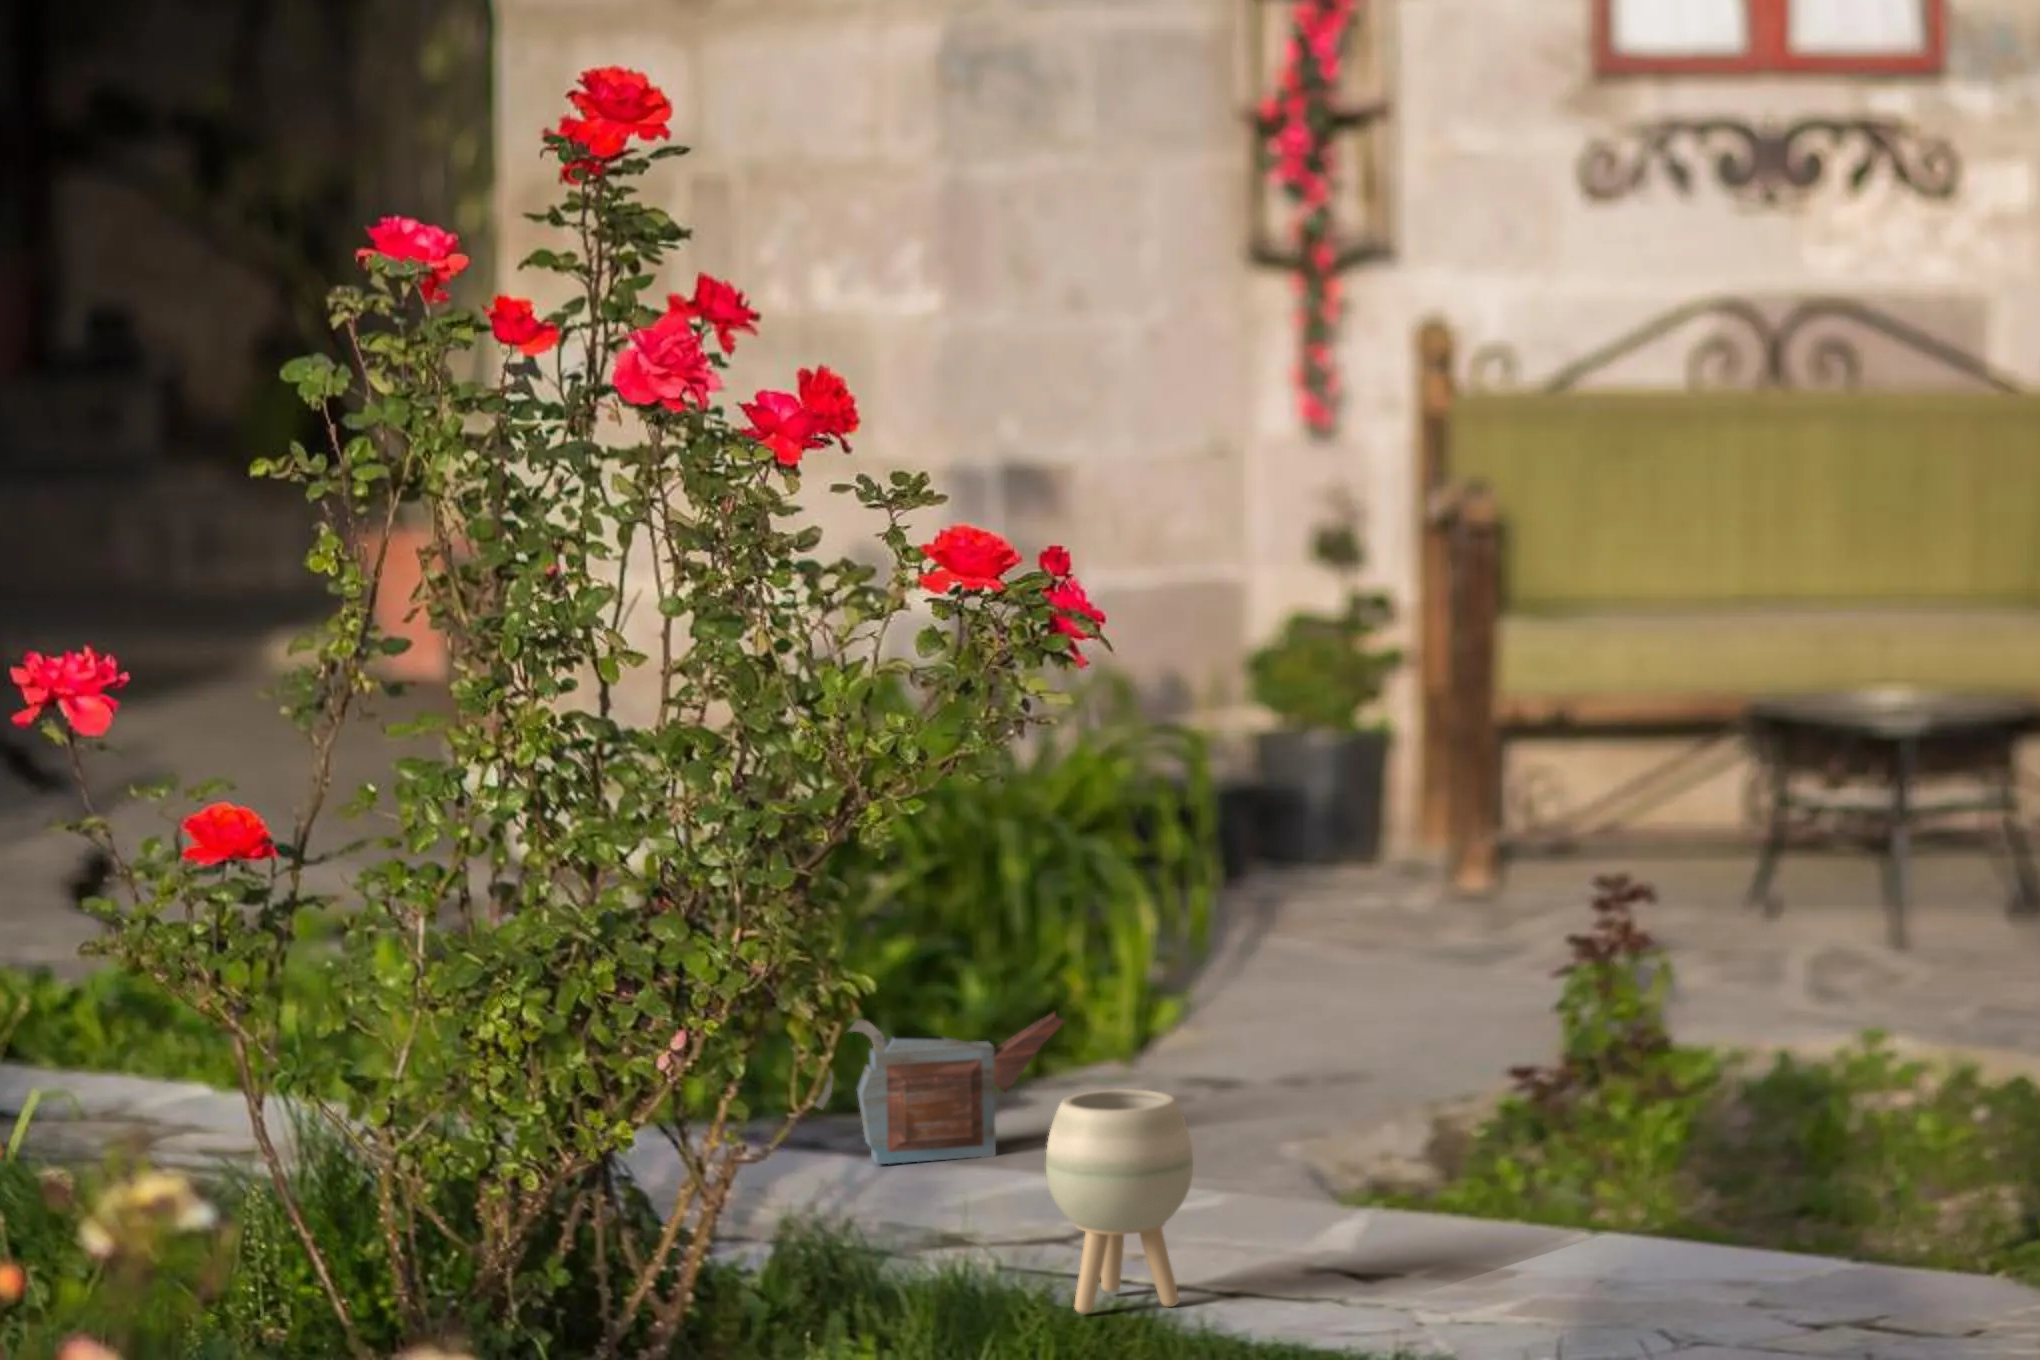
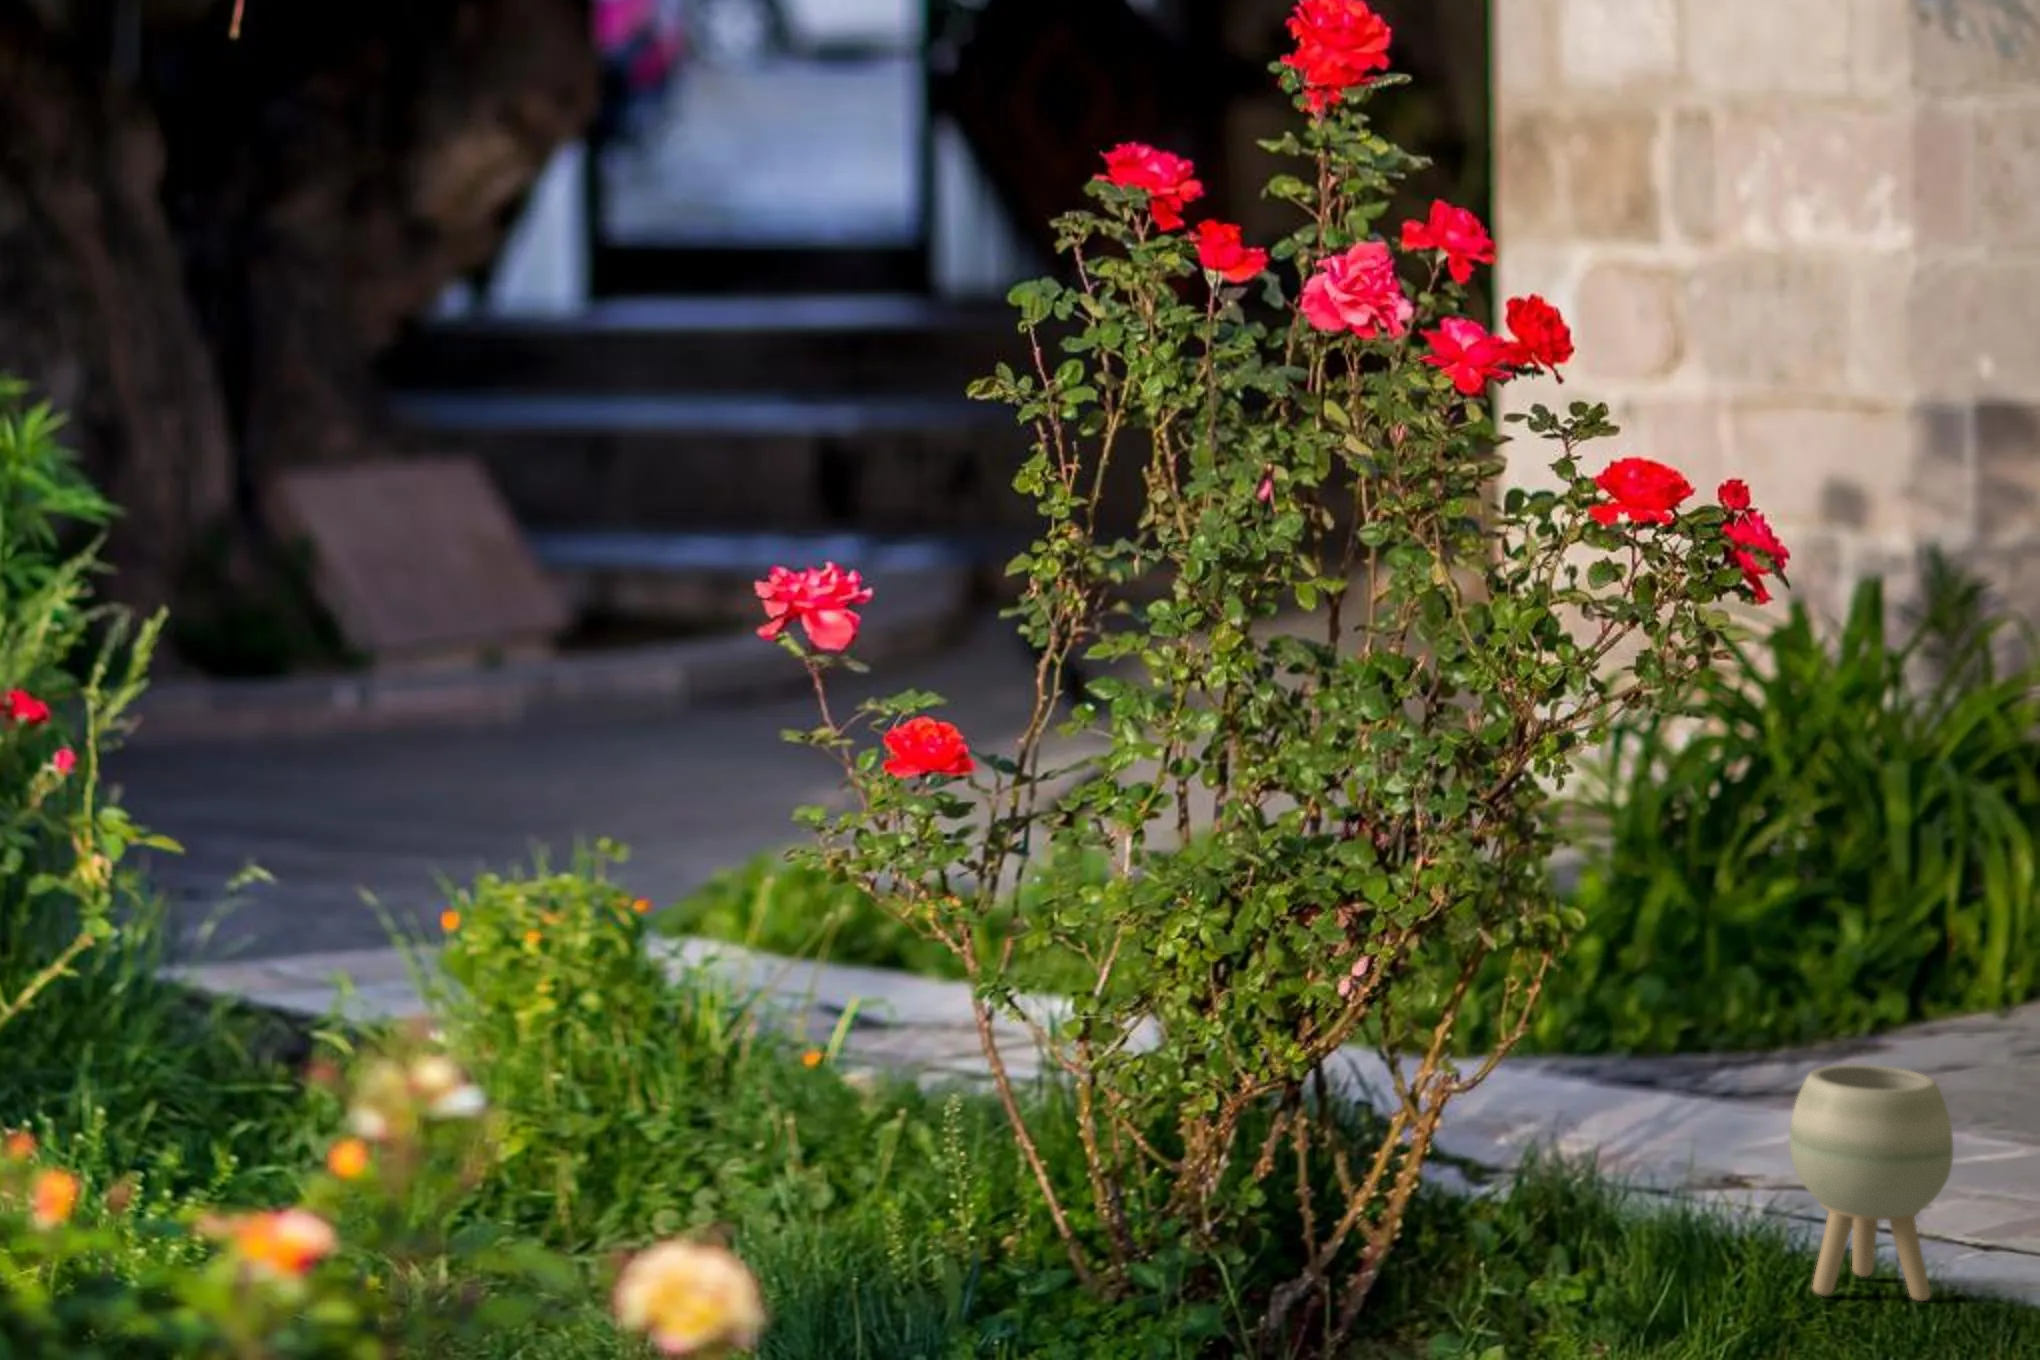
watering can: present [815,1012,1065,1164] -> none [1624,951,1908,1112]

